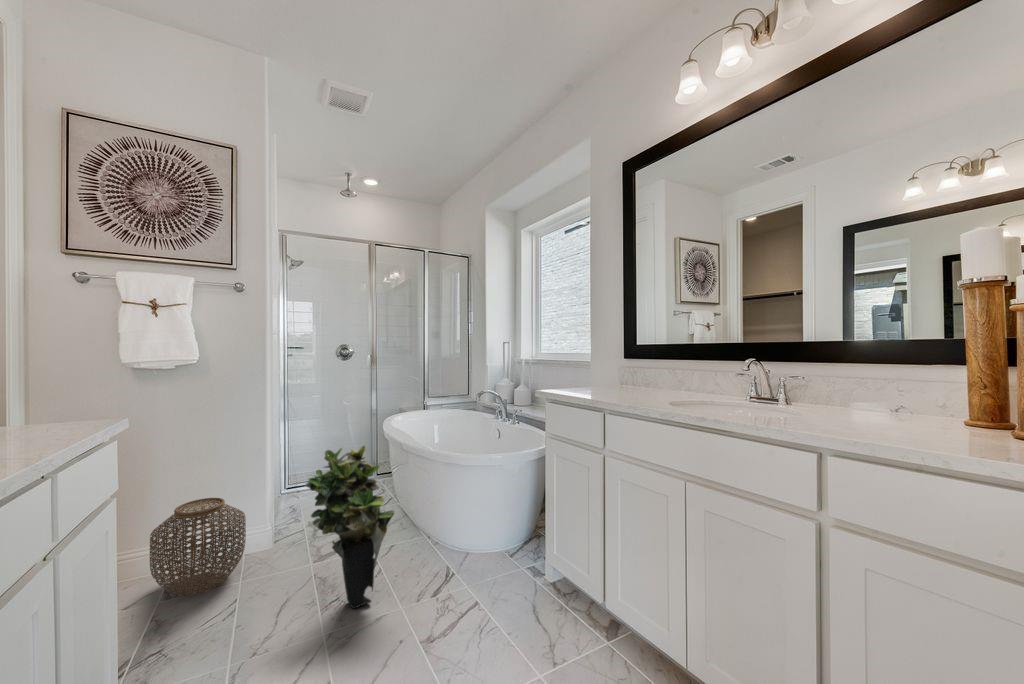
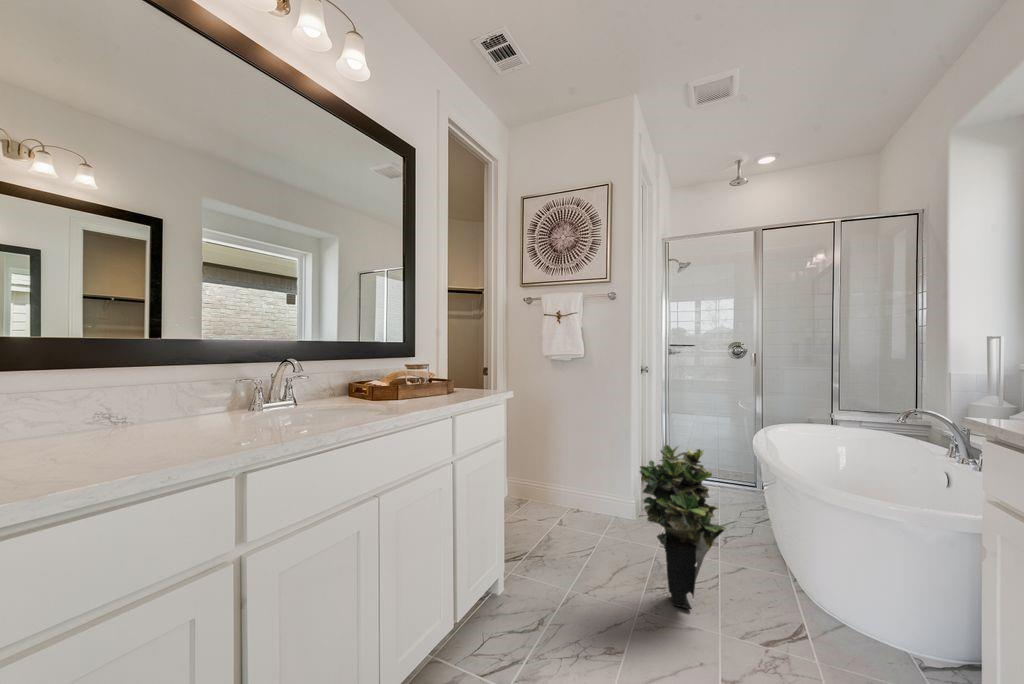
woven basket: present [150,498,246,595] -> none [553,459,611,530]

